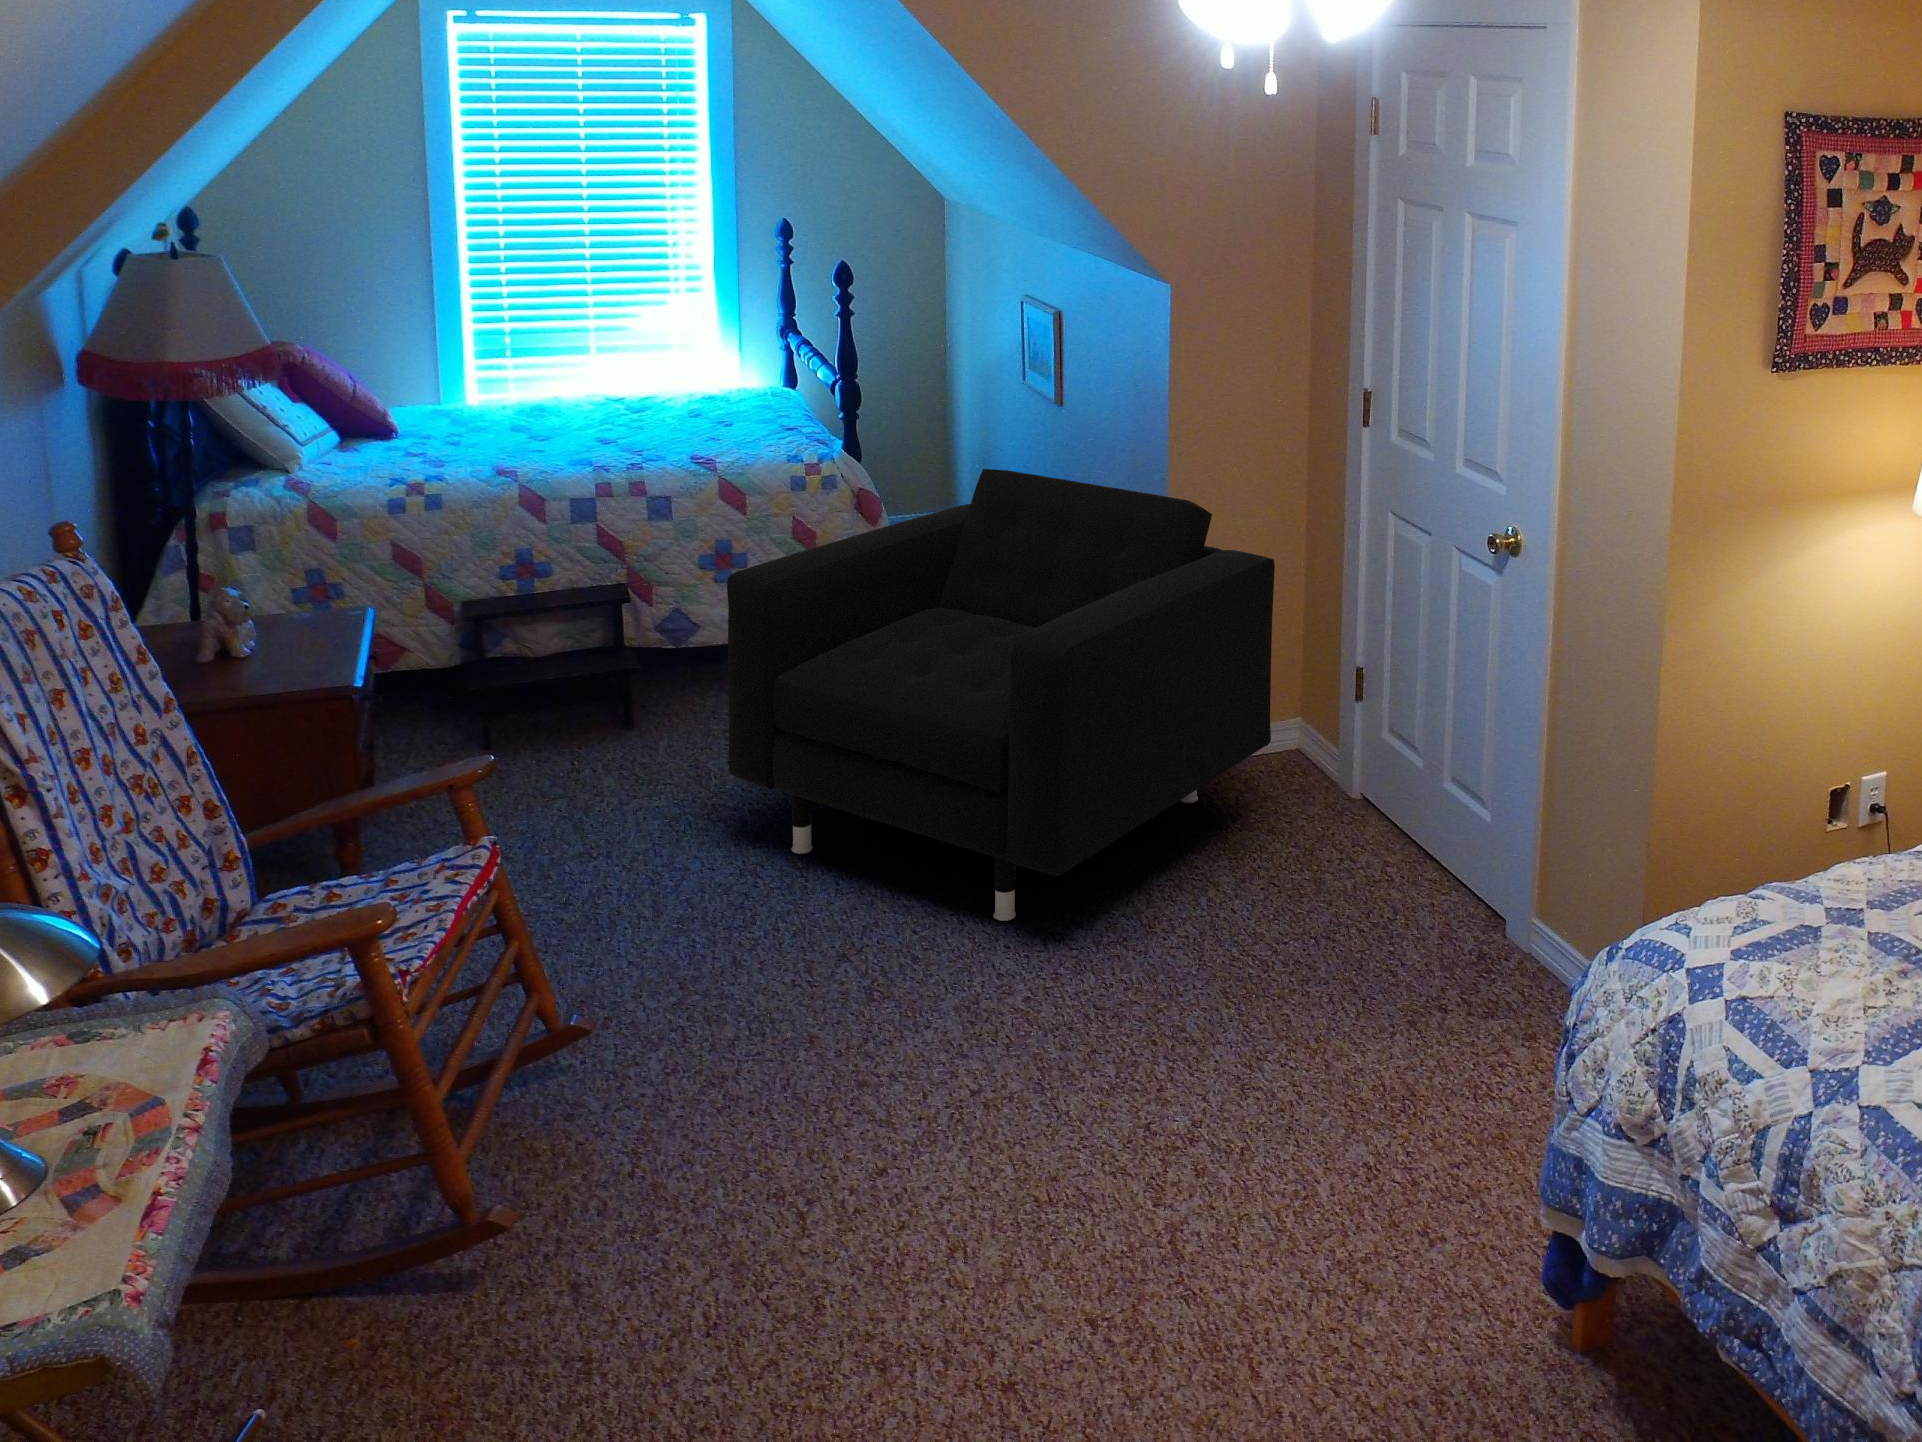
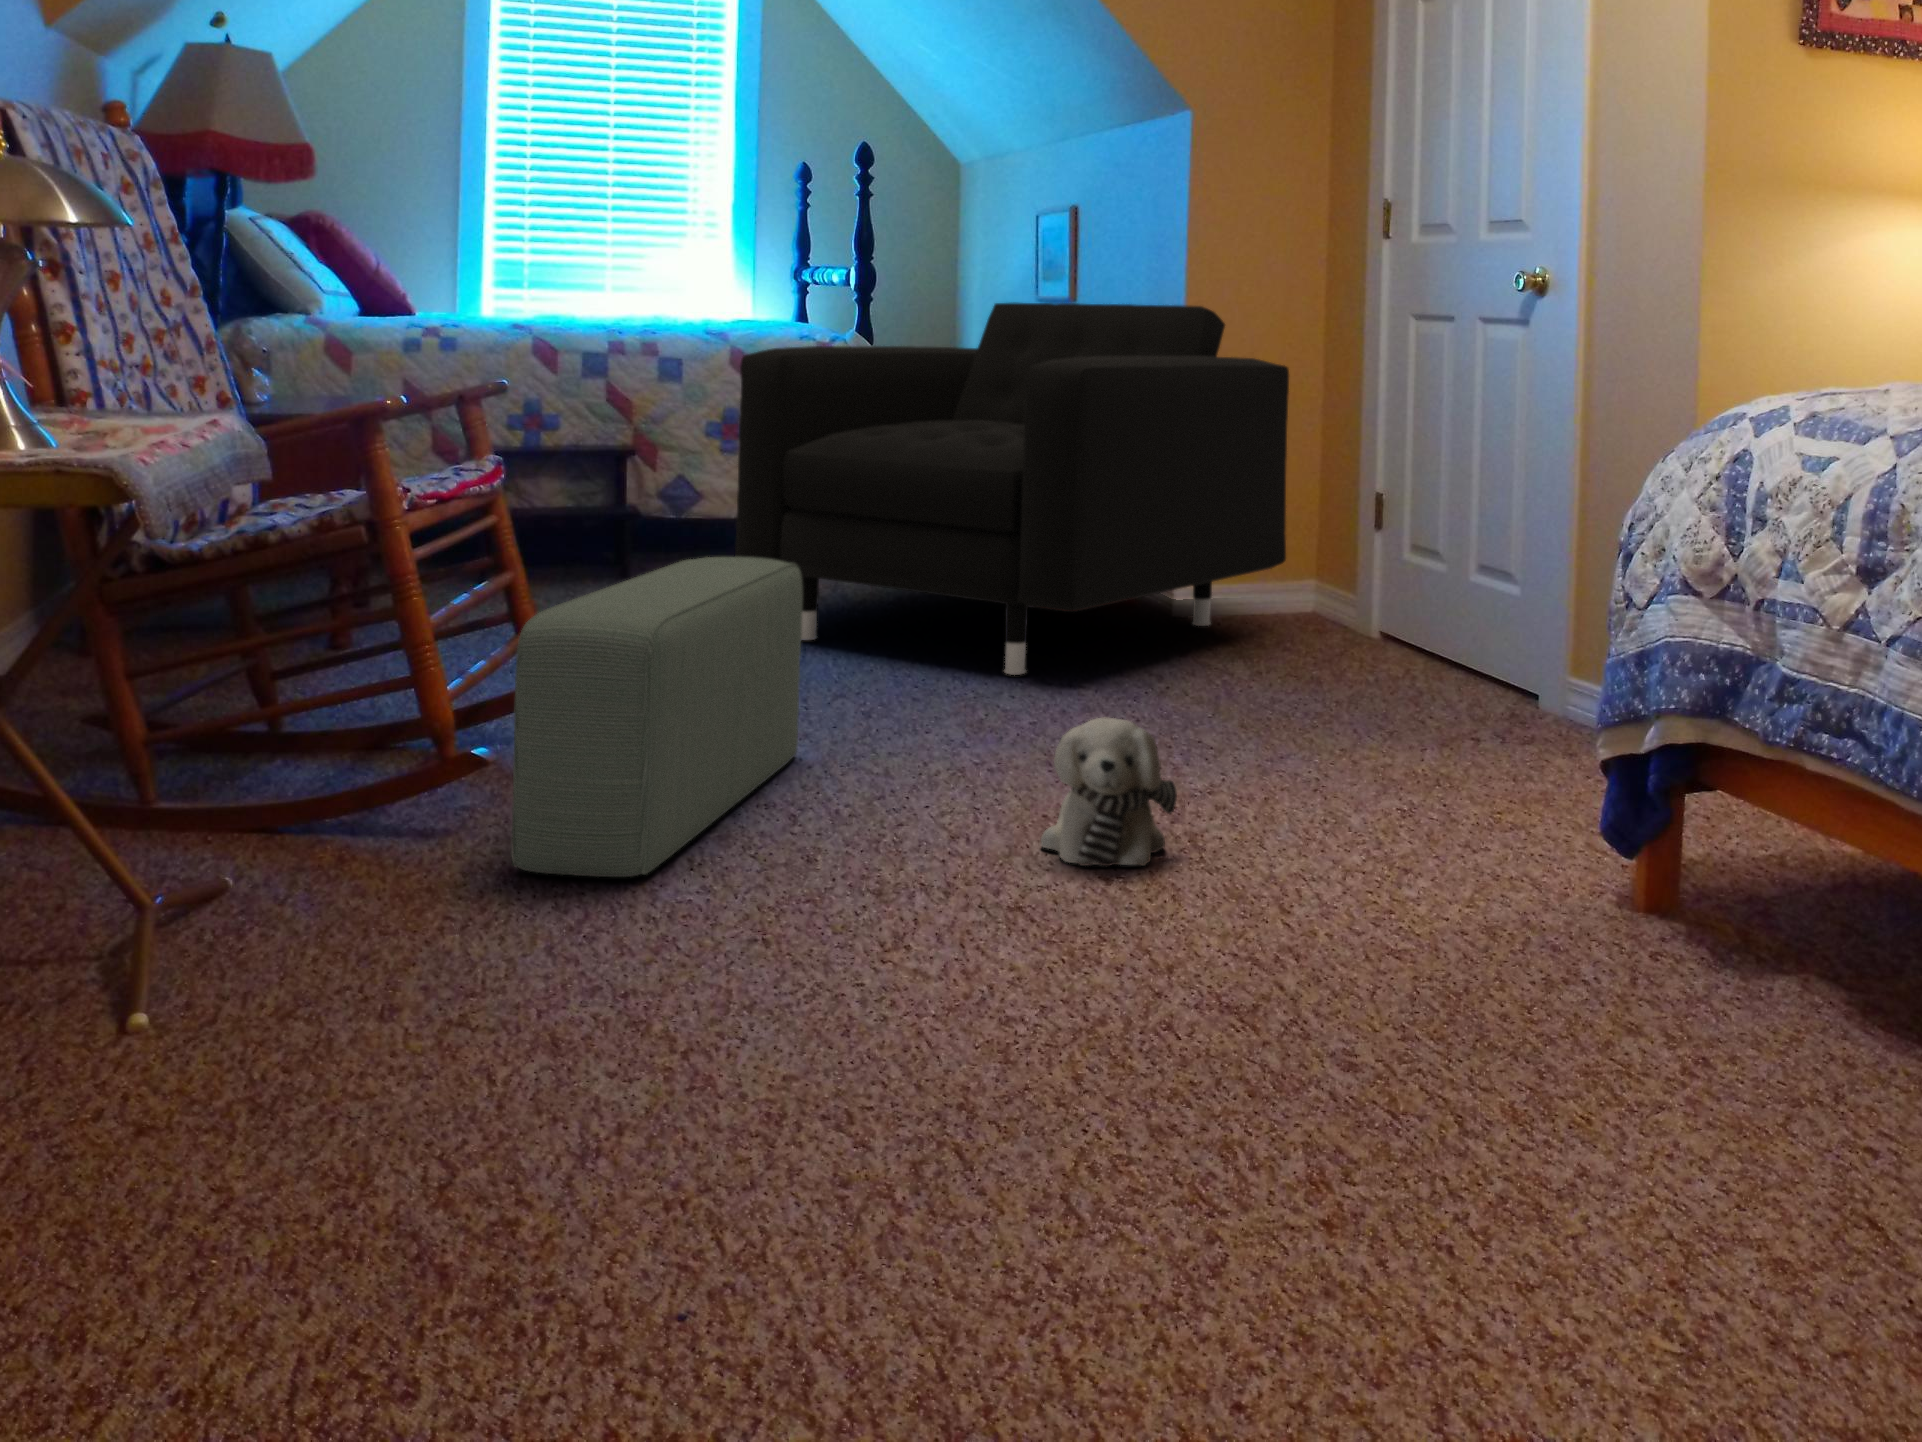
pouf: none [513,928,792,1370] -> present [511,557,803,877]
plush toy: none [1022,1171,1150,1320] -> present [1041,718,1177,866]

